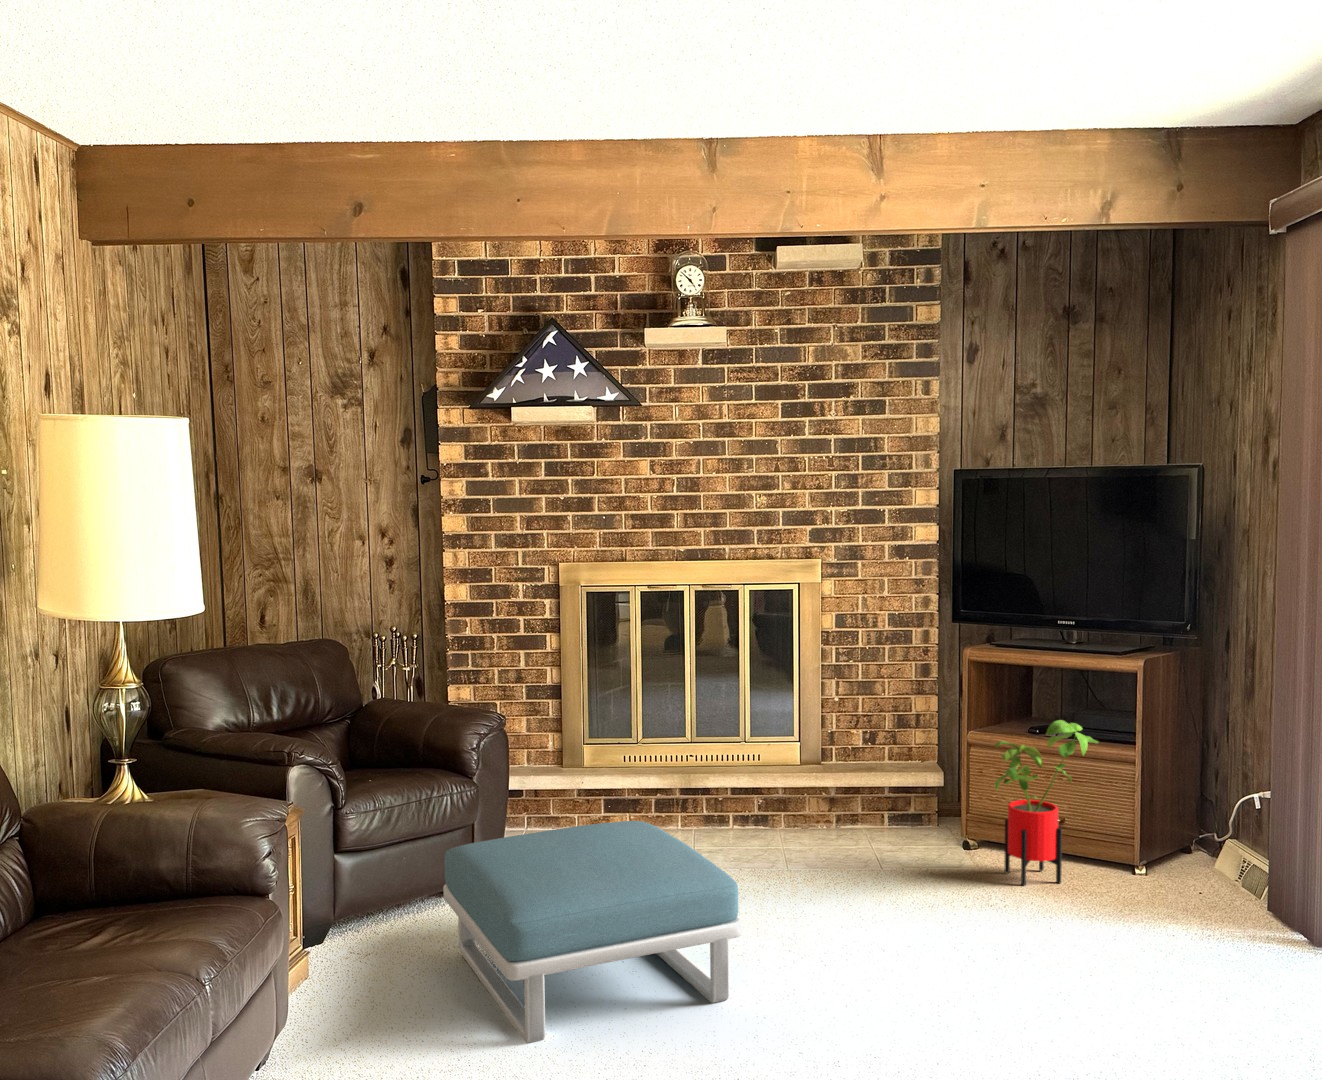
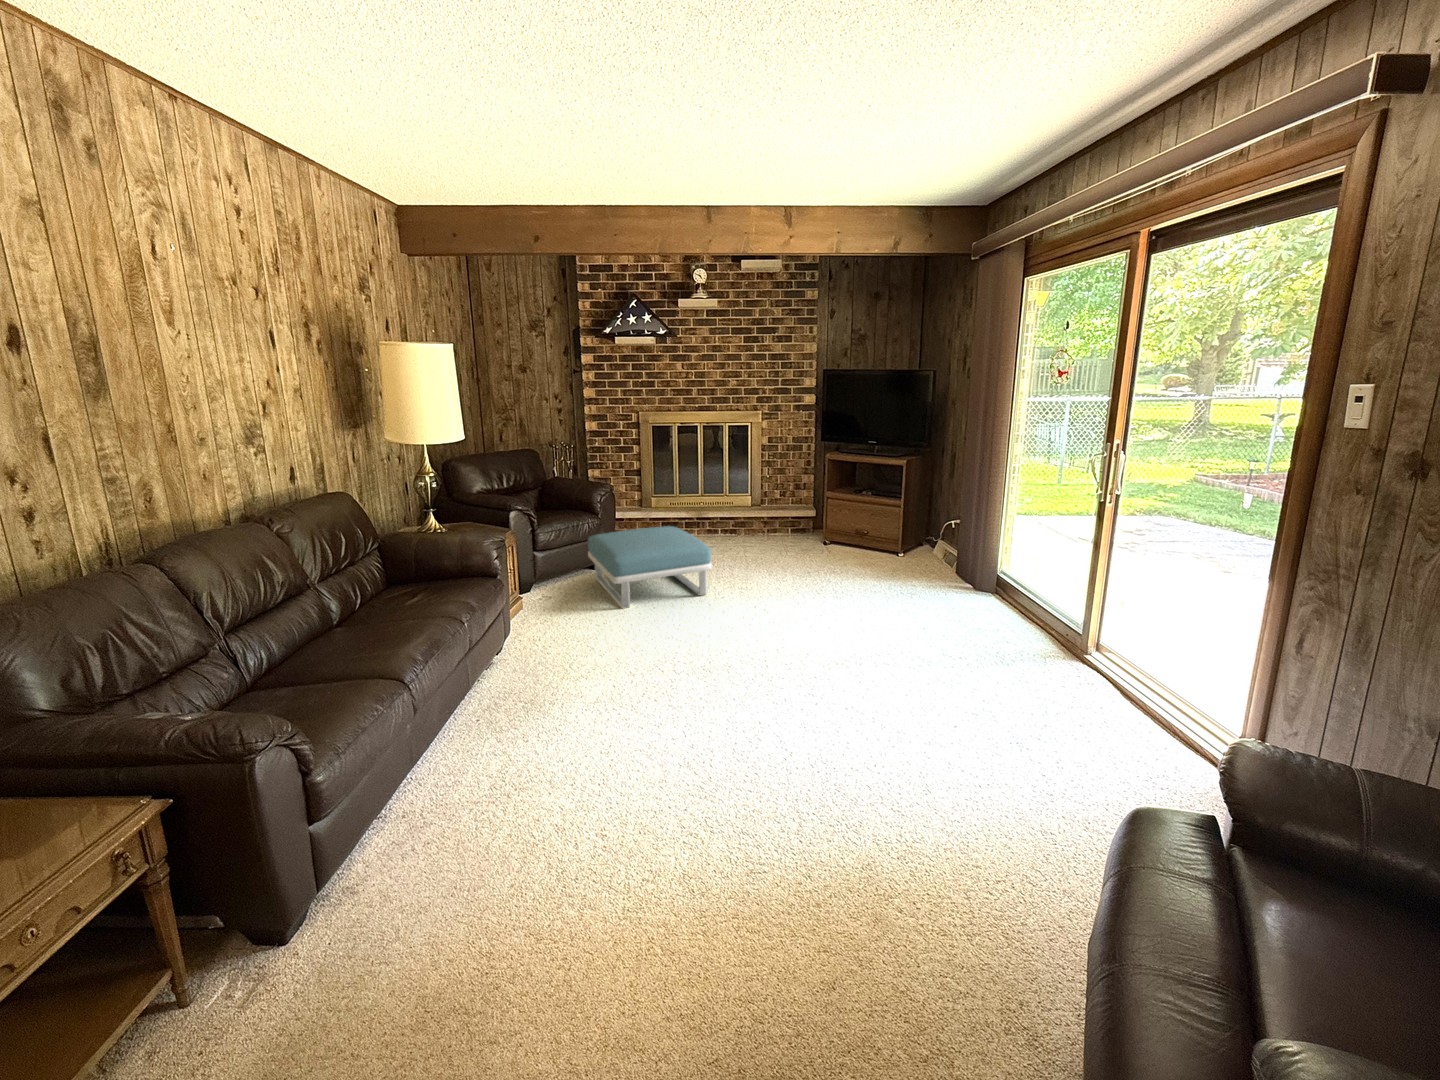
house plant: present [995,720,1098,886] -> none [831,485,878,557]

